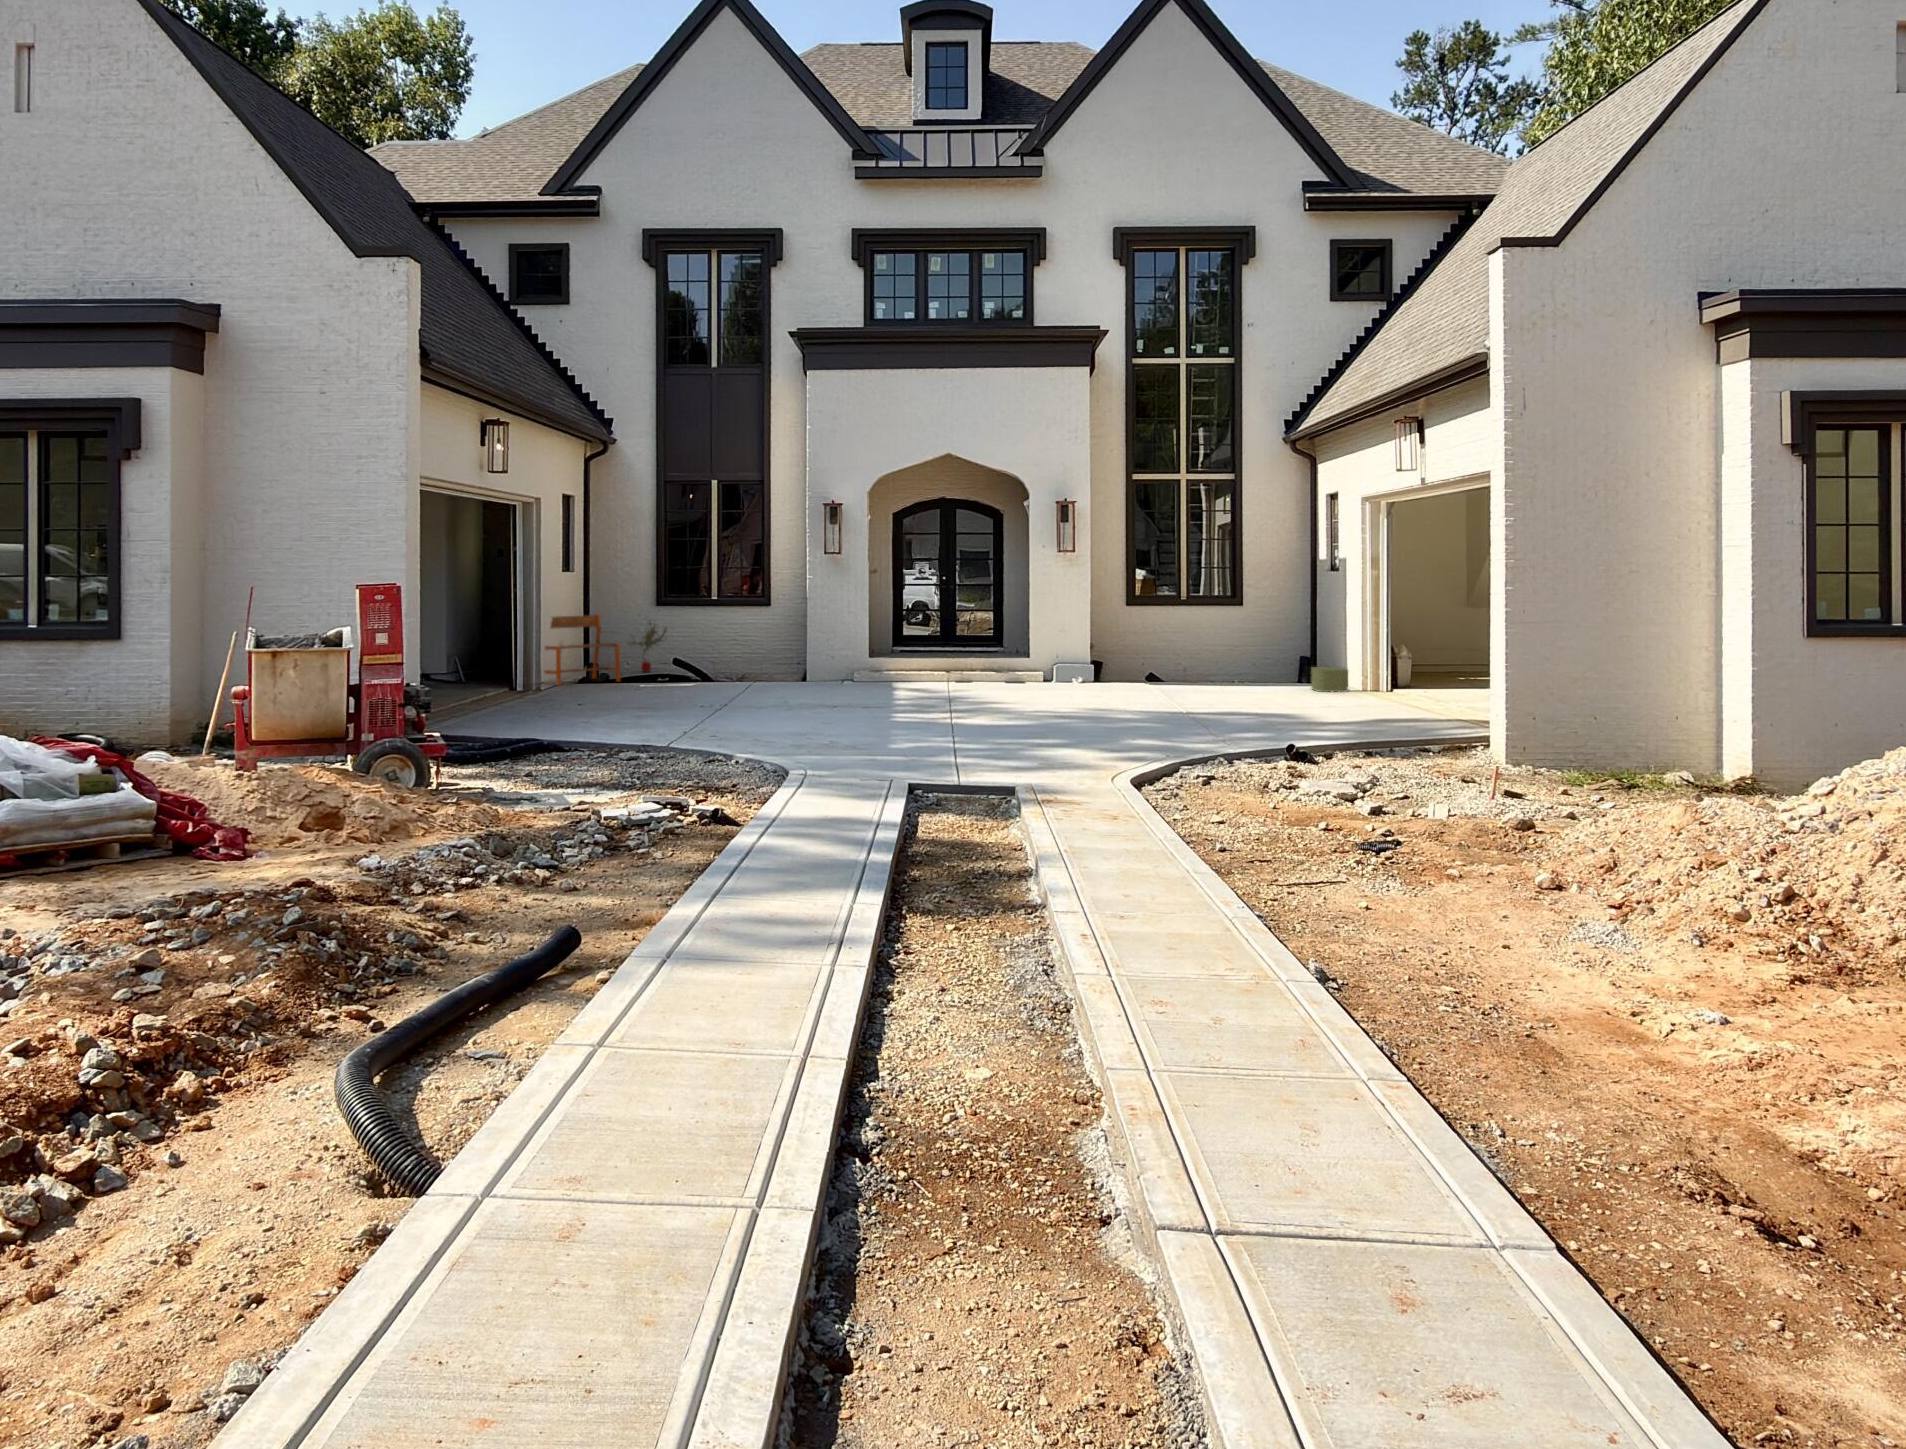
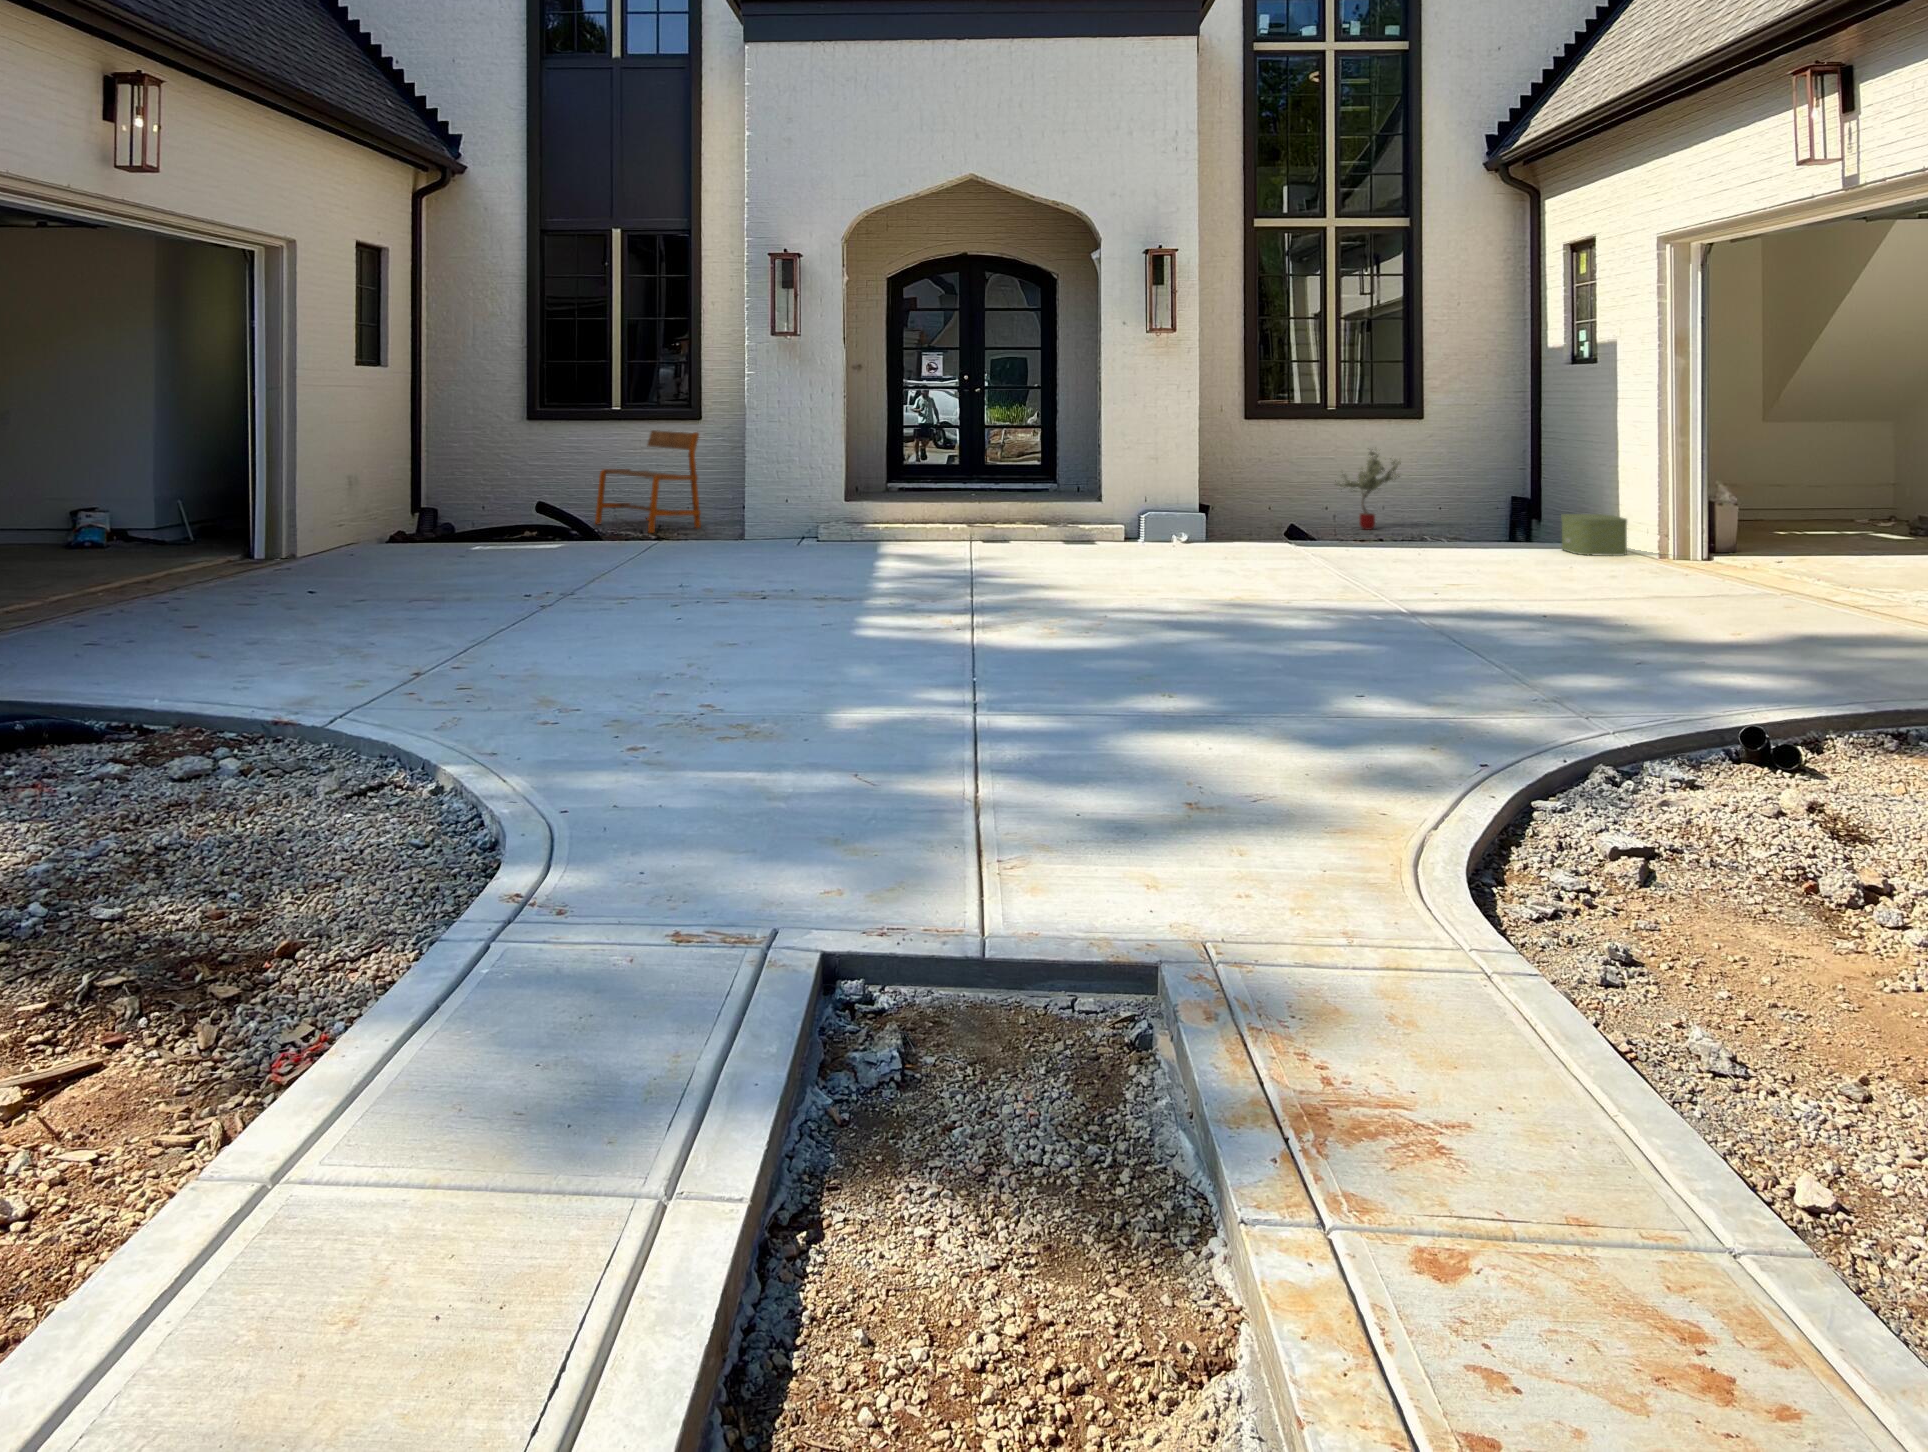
bench: present [544,615,620,686] -> present [595,430,701,533]
potted tree: present [629,621,667,672] -> present [1335,449,1401,530]

